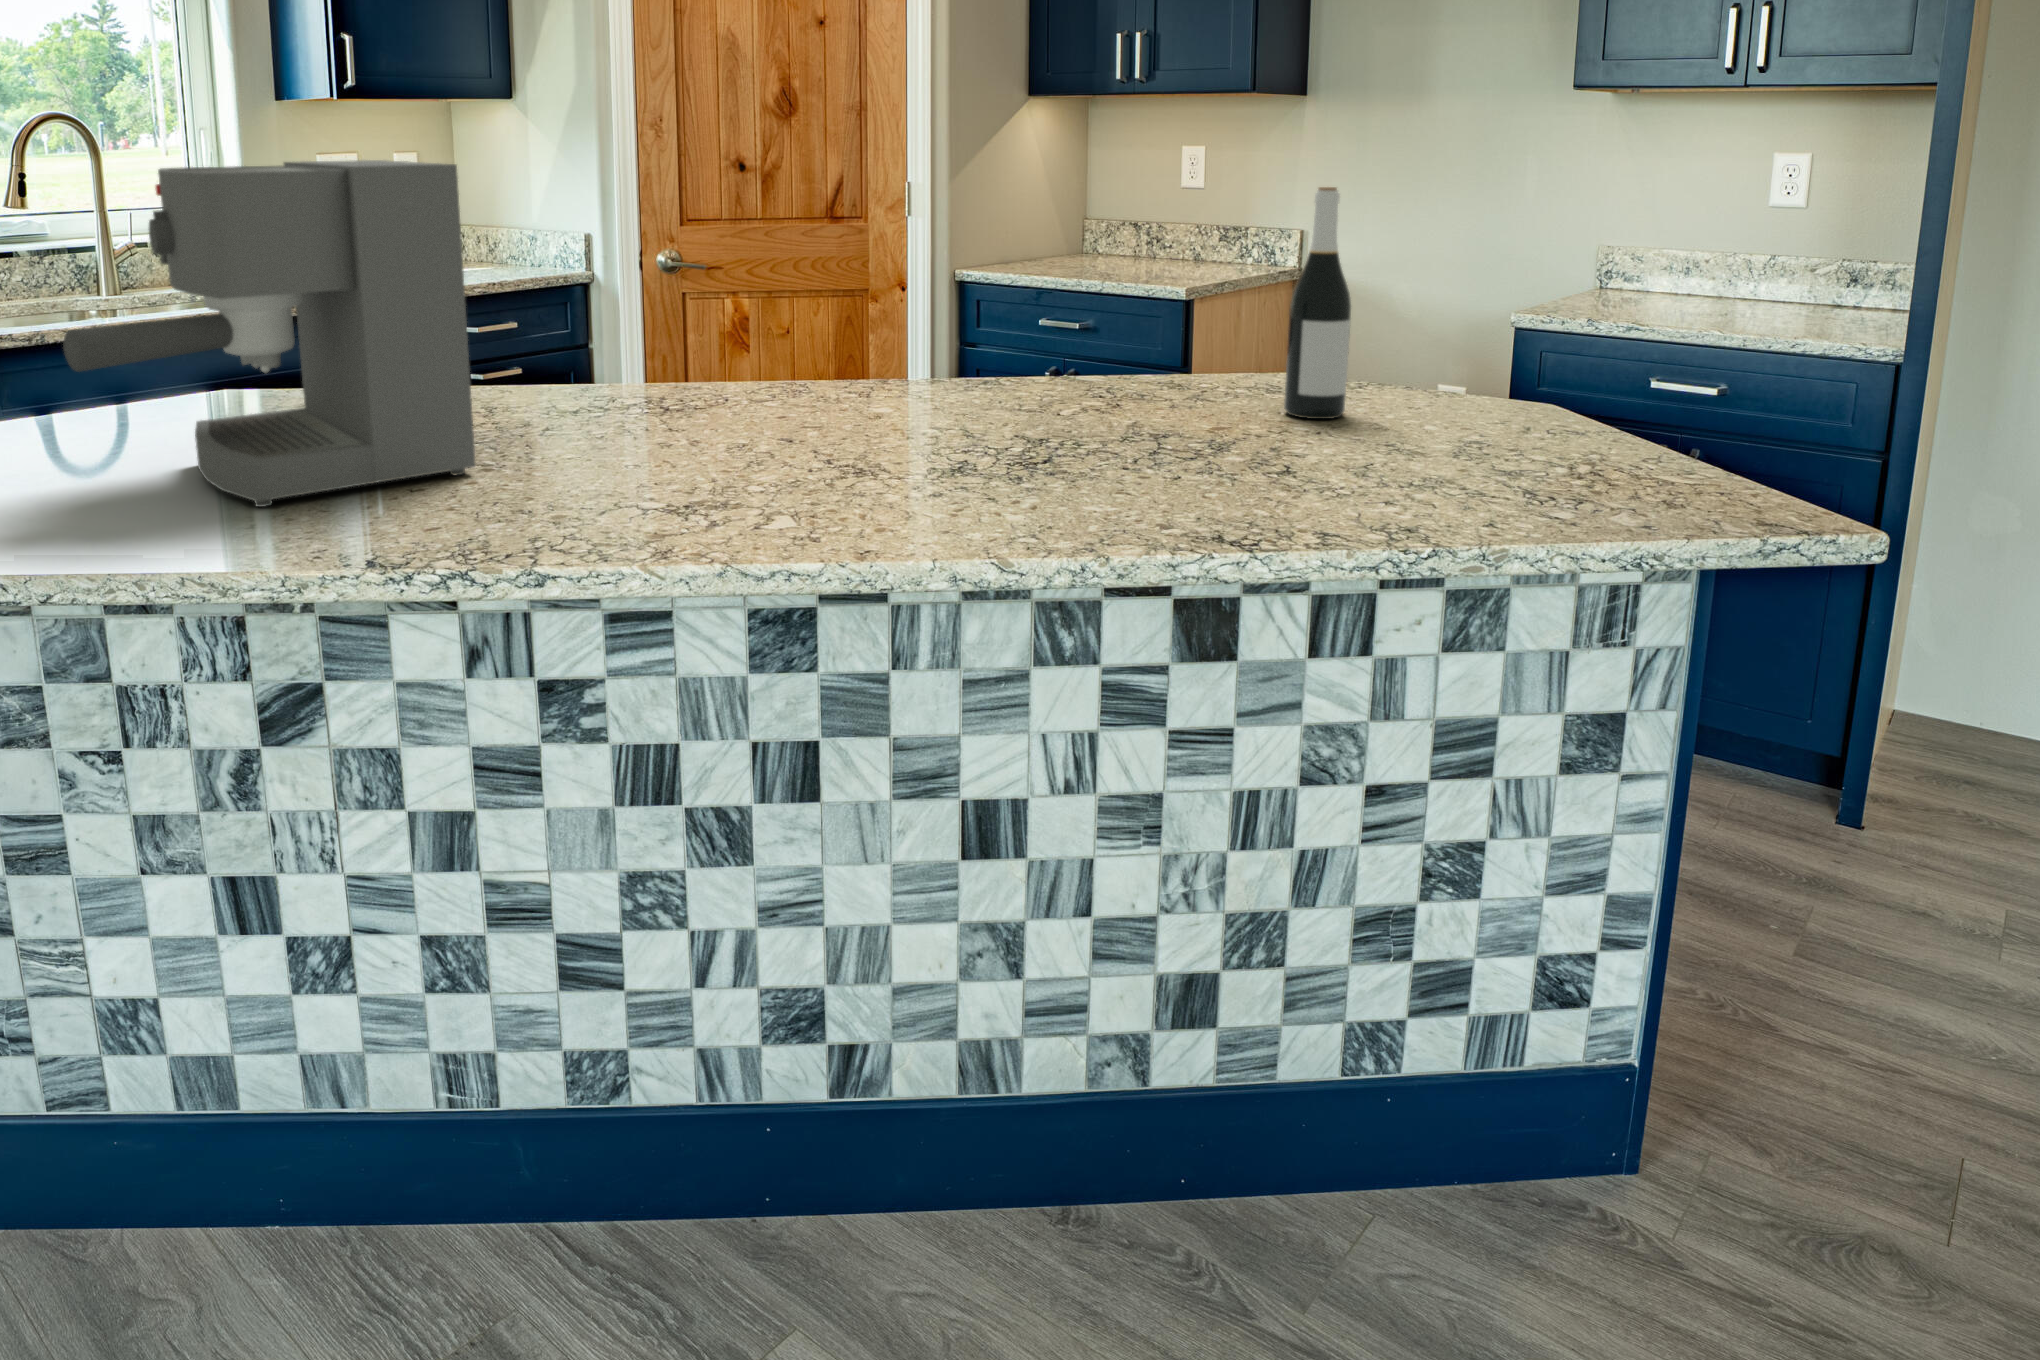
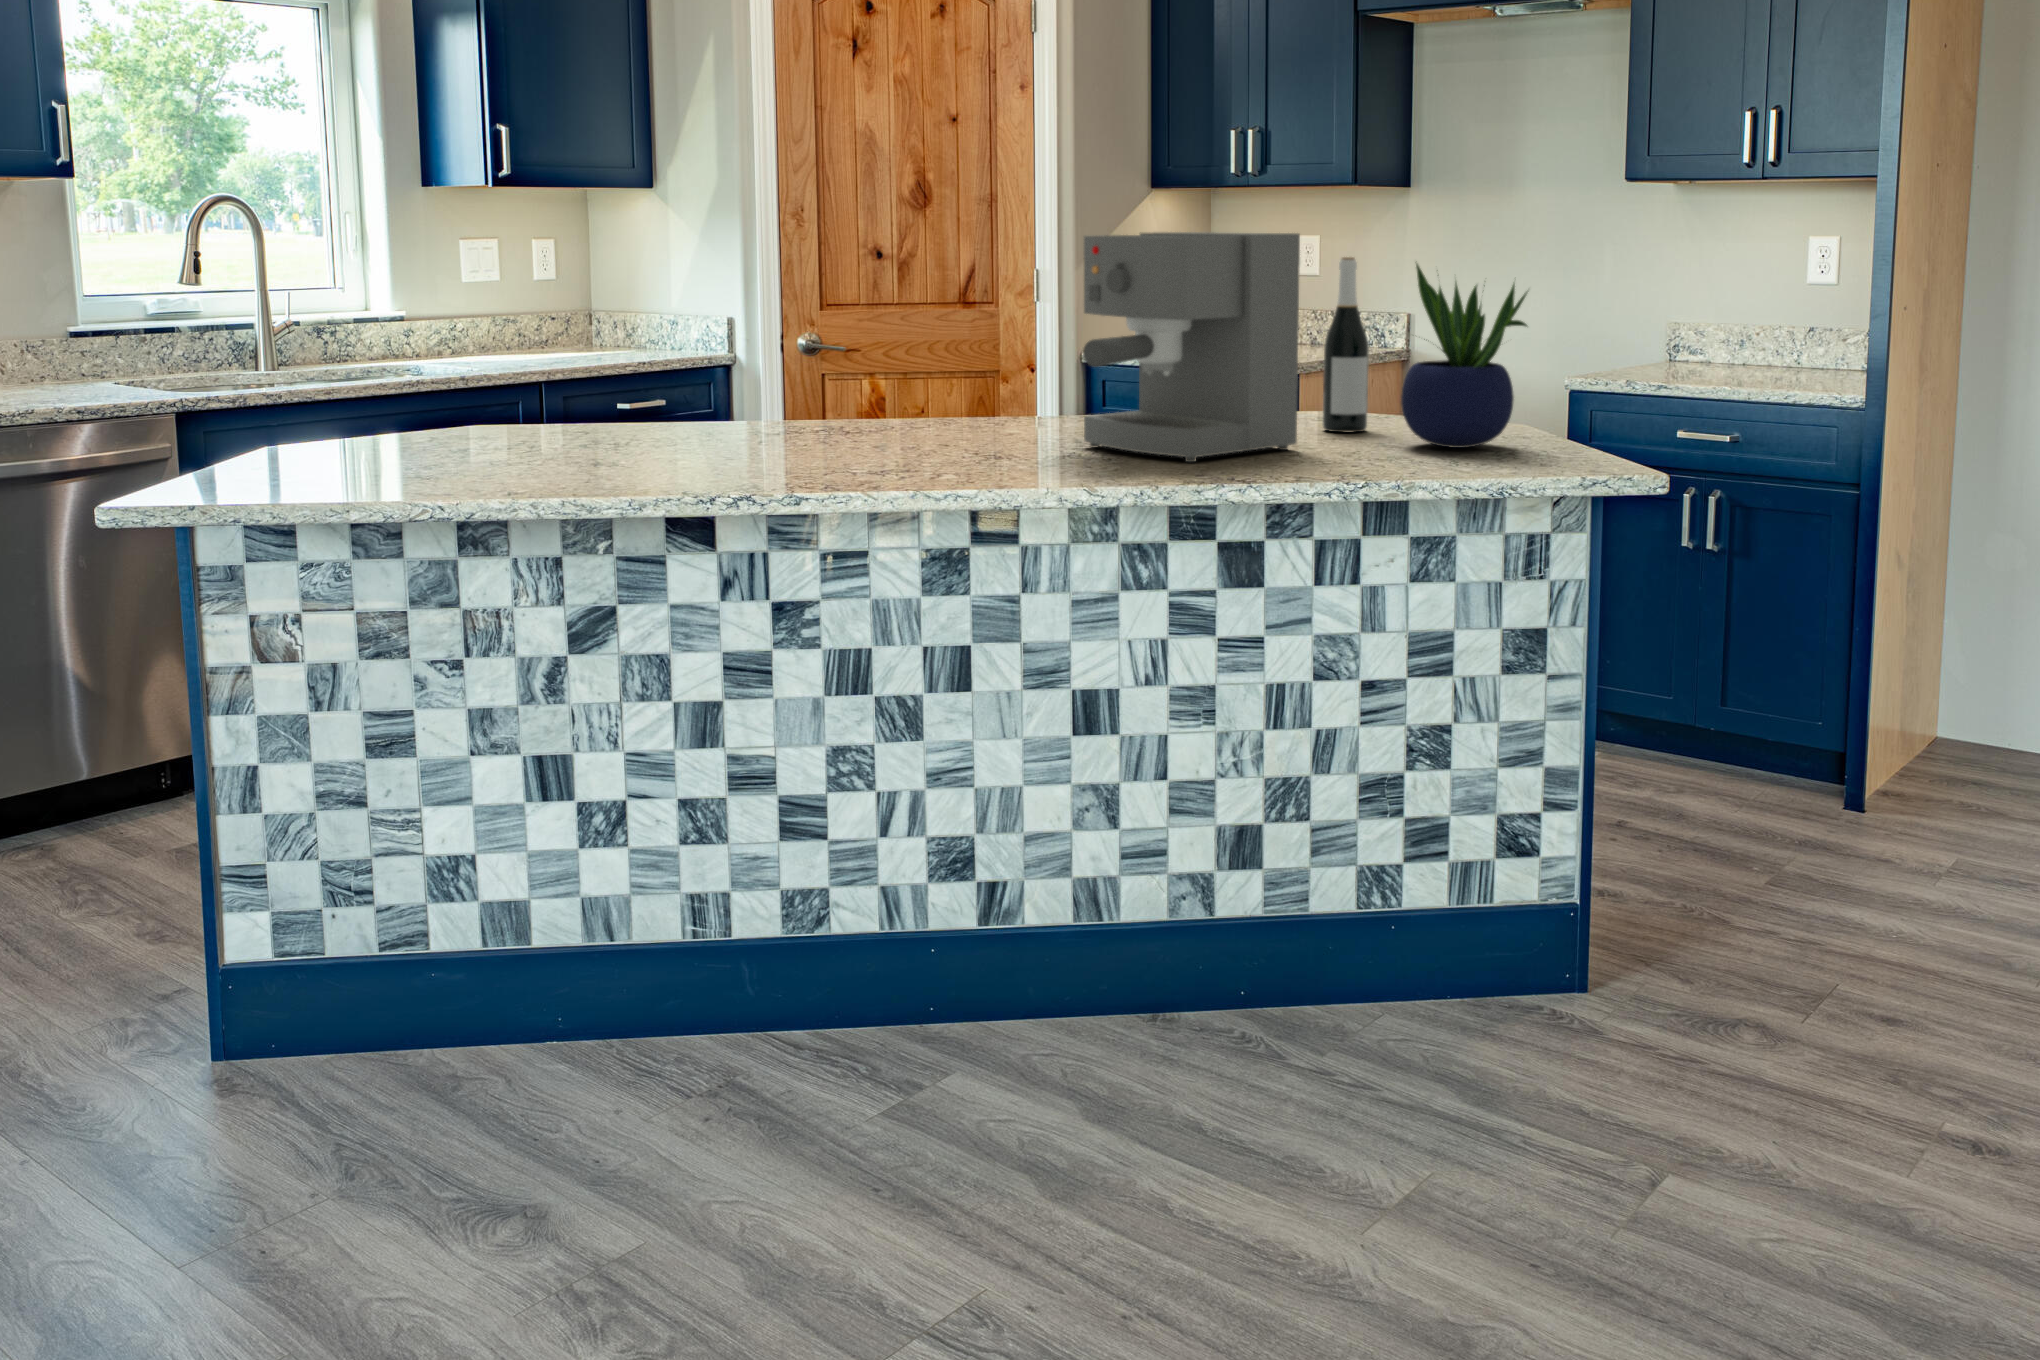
coffee maker: present [63,160,476,507] -> present [1083,232,1300,462]
potted plant: none [1415,193,1622,457] -> present [1401,264,1527,448]

